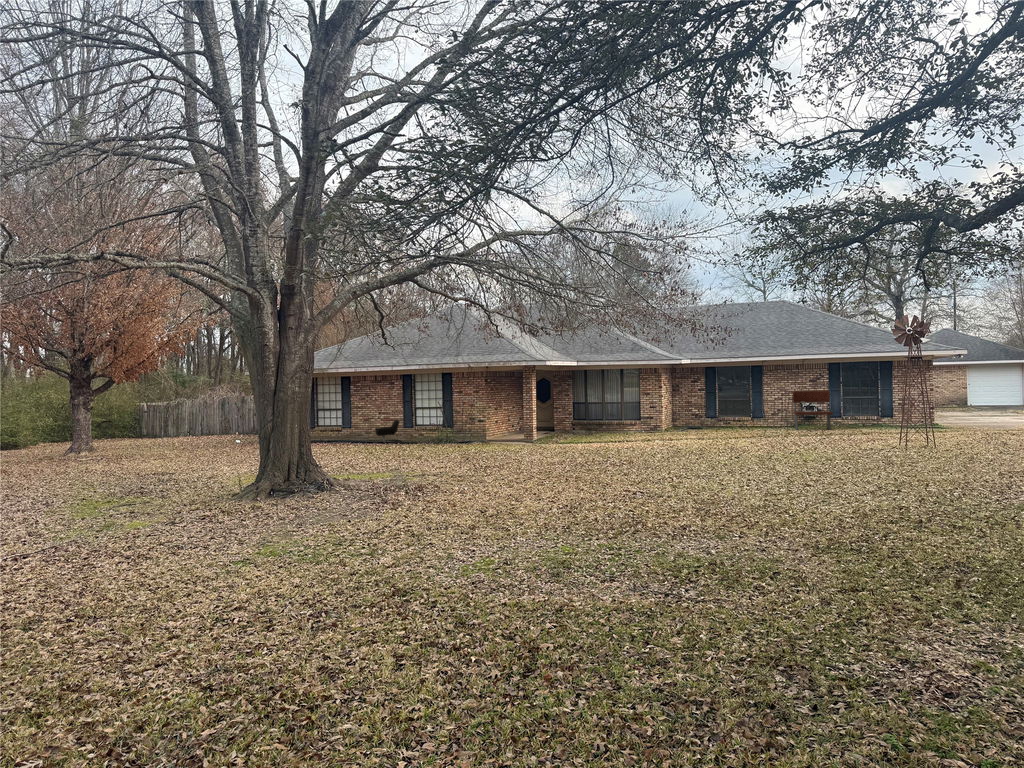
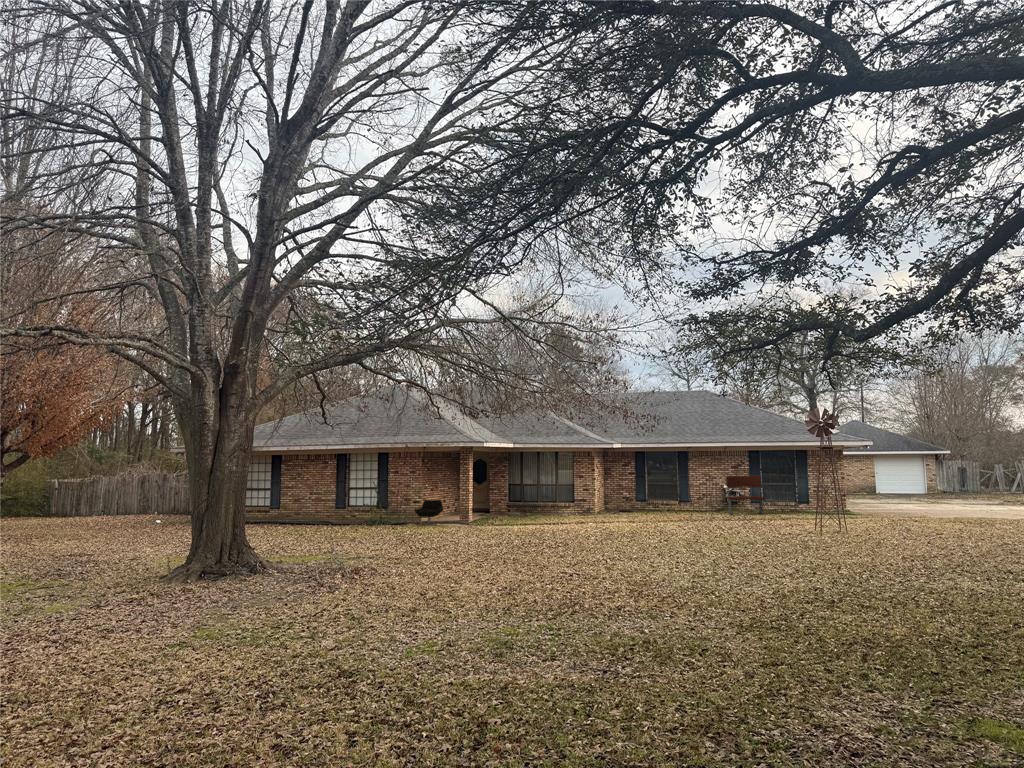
lounge chair: present [375,420,400,443] -> present [414,500,443,525]

